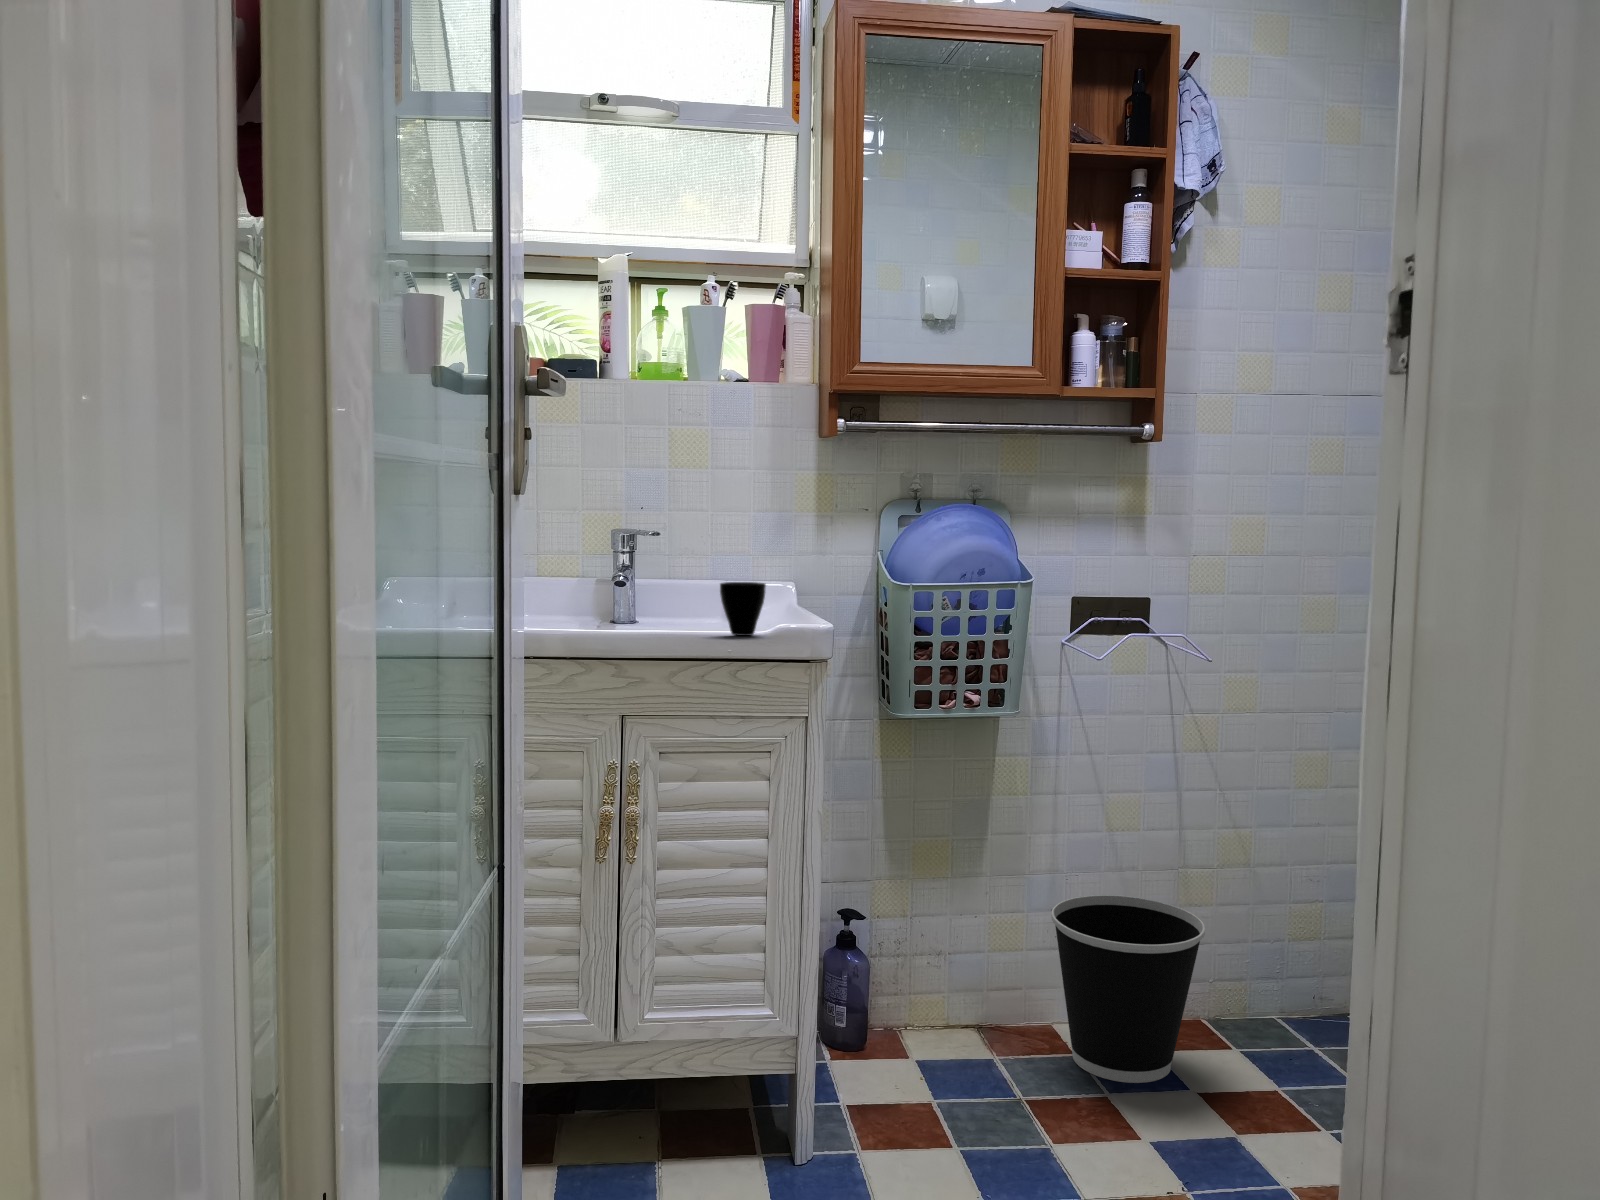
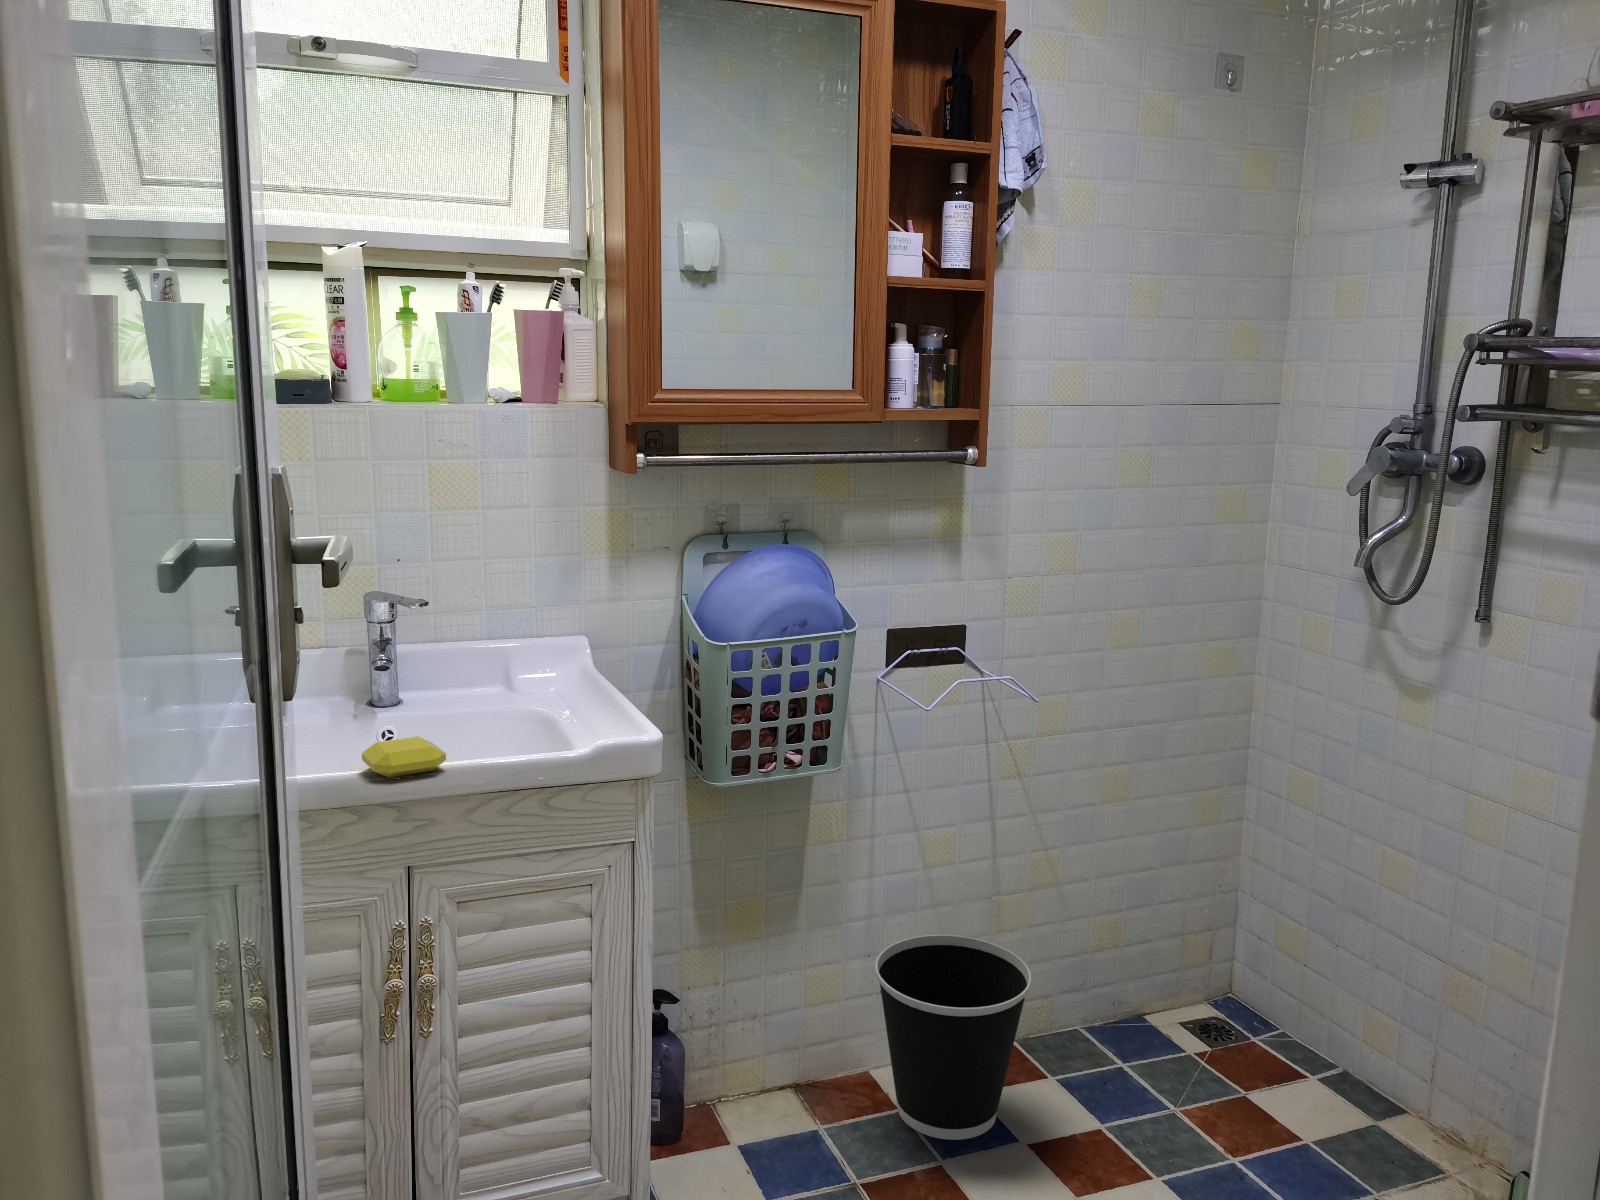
cup: present [720,582,766,636] -> none [523,688,581,759]
soap bar: none [595,613,657,636] -> present [362,736,446,778]

